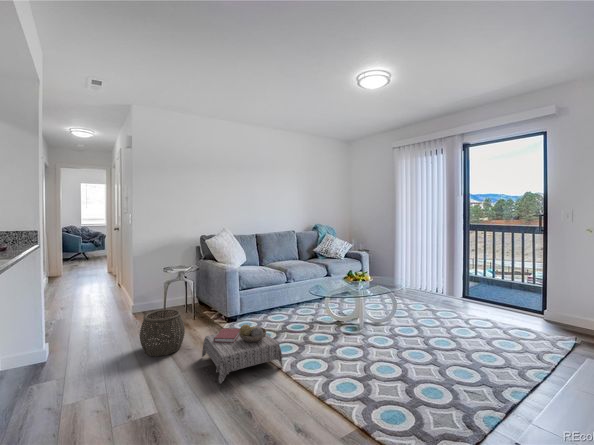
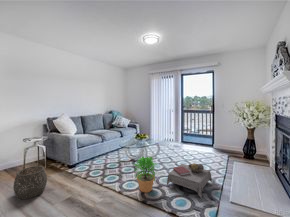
potted plant: none [313,313,361,384] -> present [135,157,156,192]
ottoman: present [202,324,283,384] -> present [167,163,212,198]

